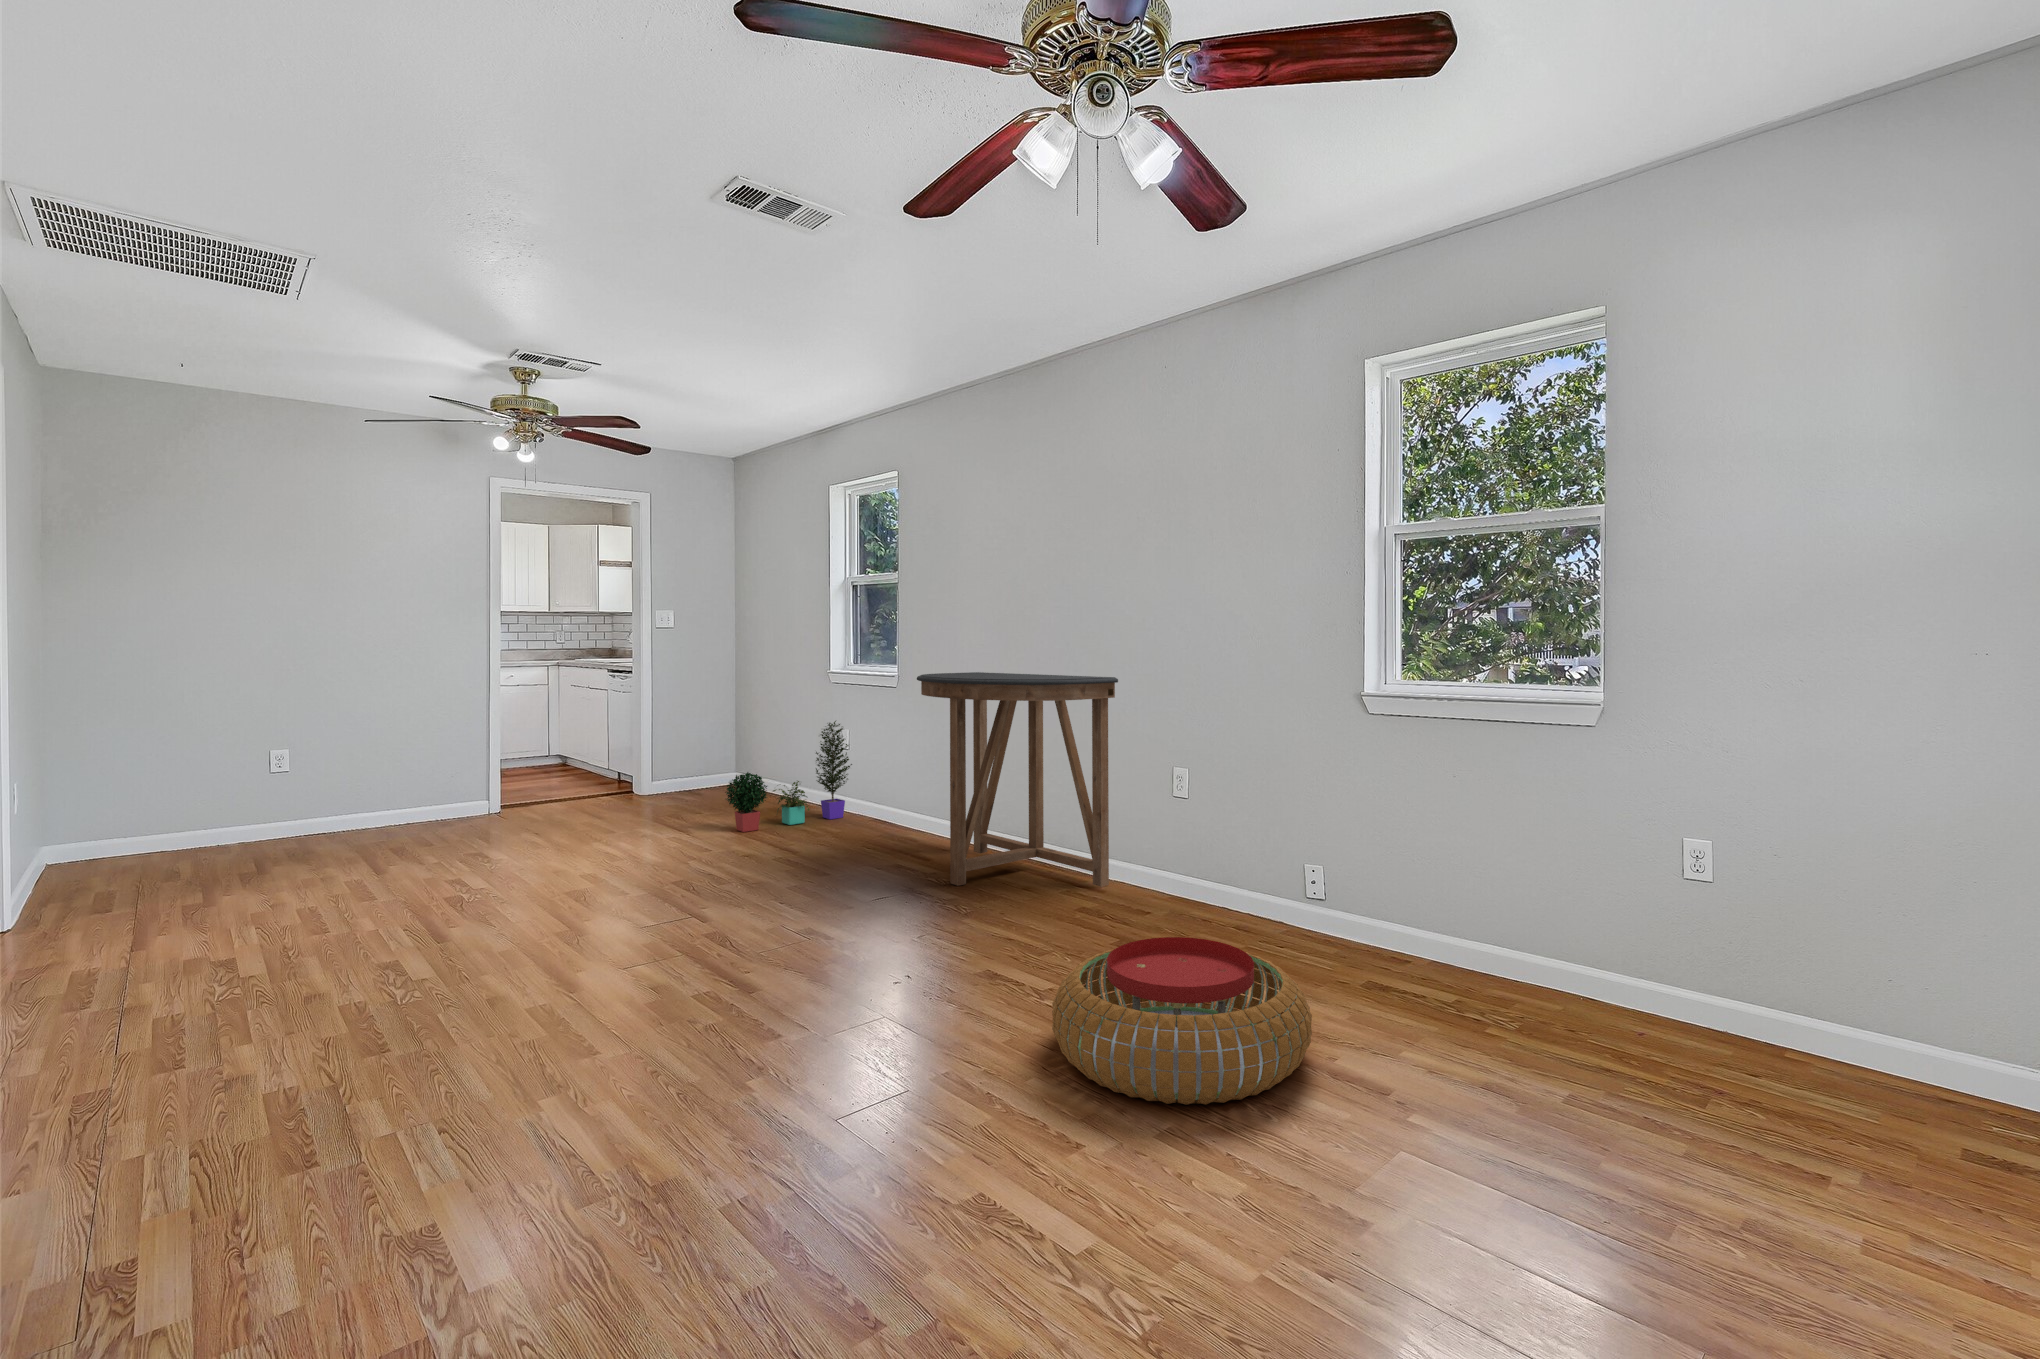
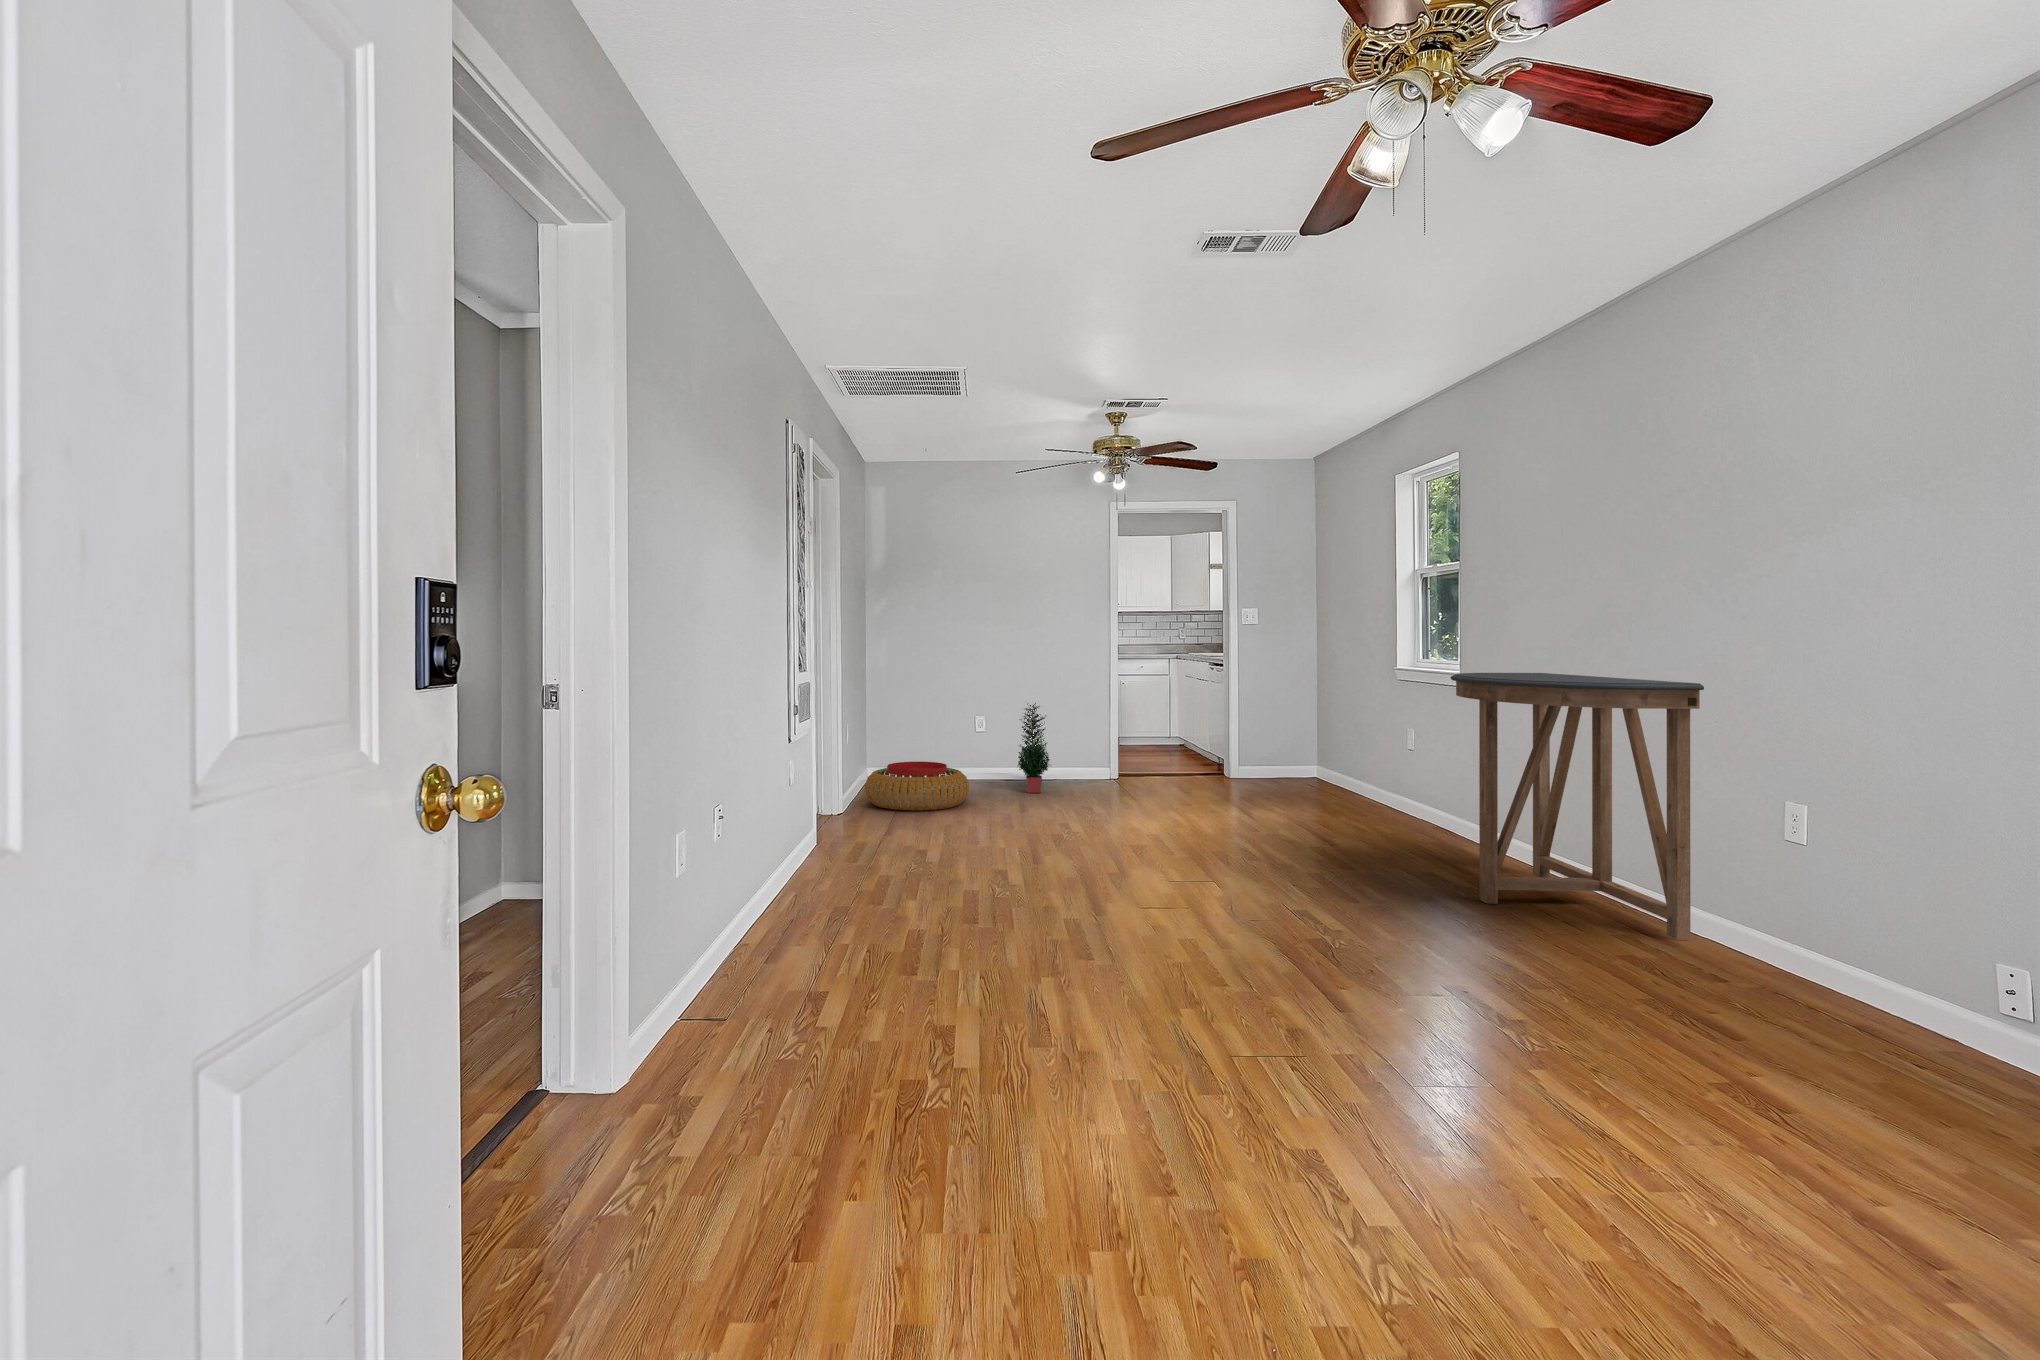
potted plant: present [725,721,852,832] -> present [1018,703,1051,793]
pouf: present [1052,937,1312,1105] -> present [865,762,969,811]

